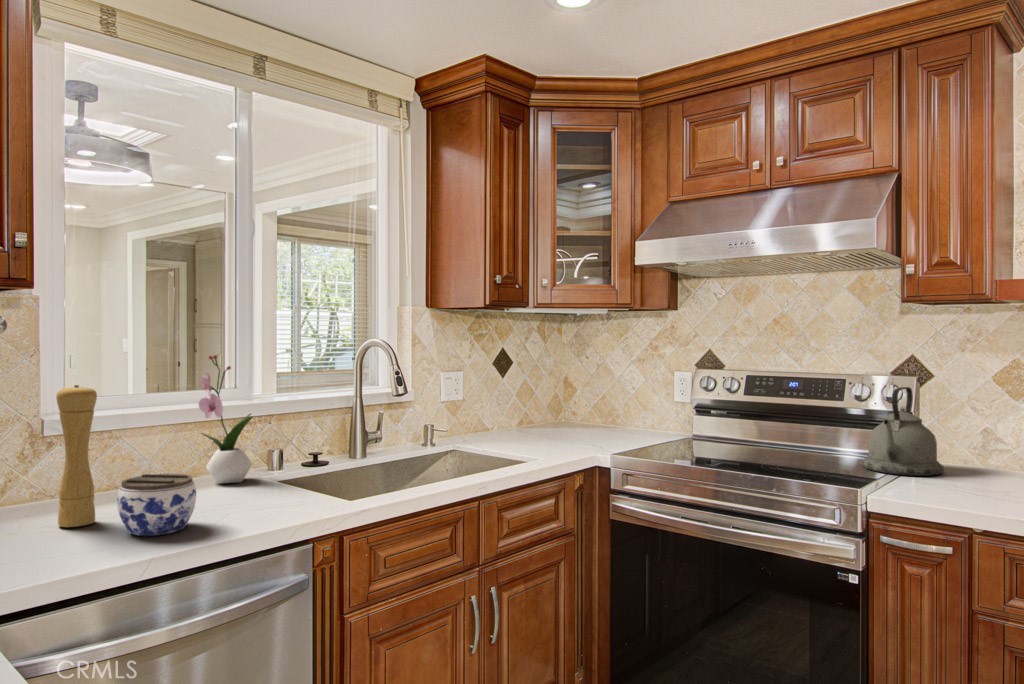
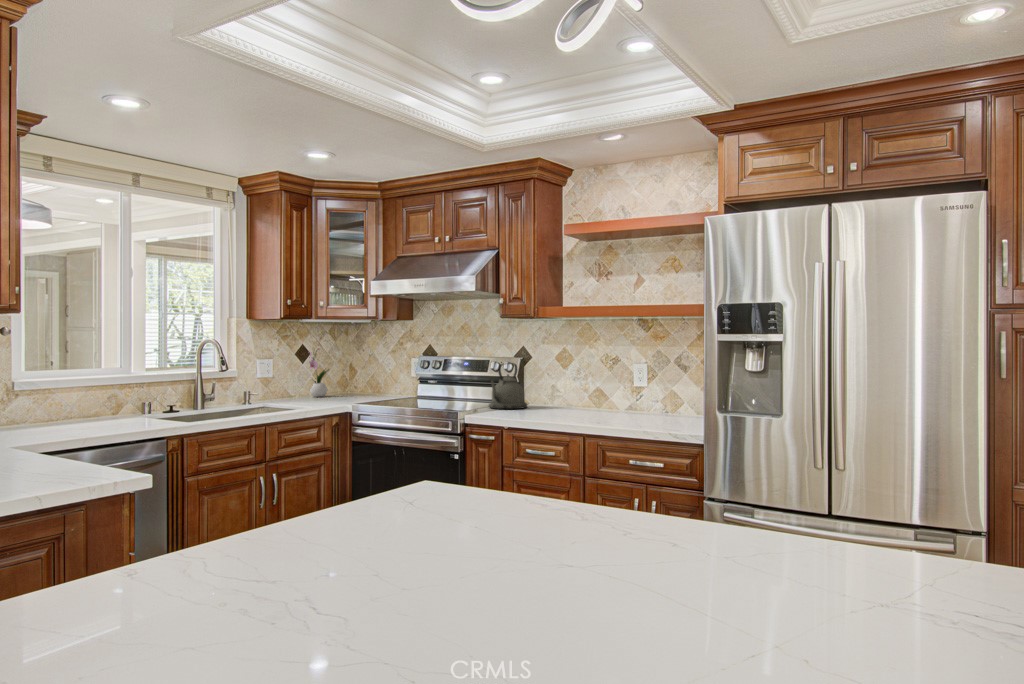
flower arrangement: present [199,355,253,484] -> present [309,349,328,397]
pepper mill: present [56,385,97,527] -> none [29,360,50,431]
jar: present [117,474,196,536] -> none [64,404,105,432]

